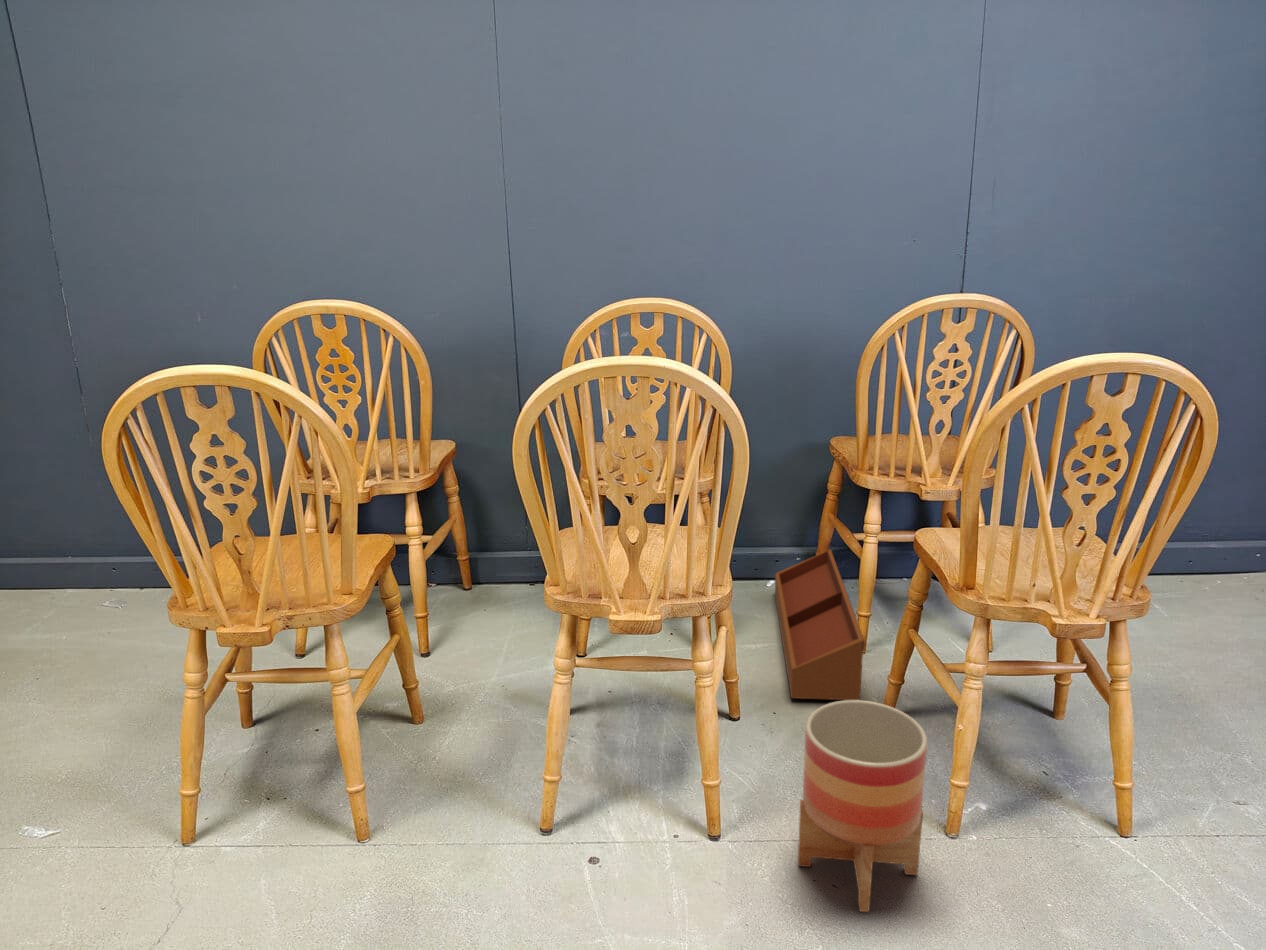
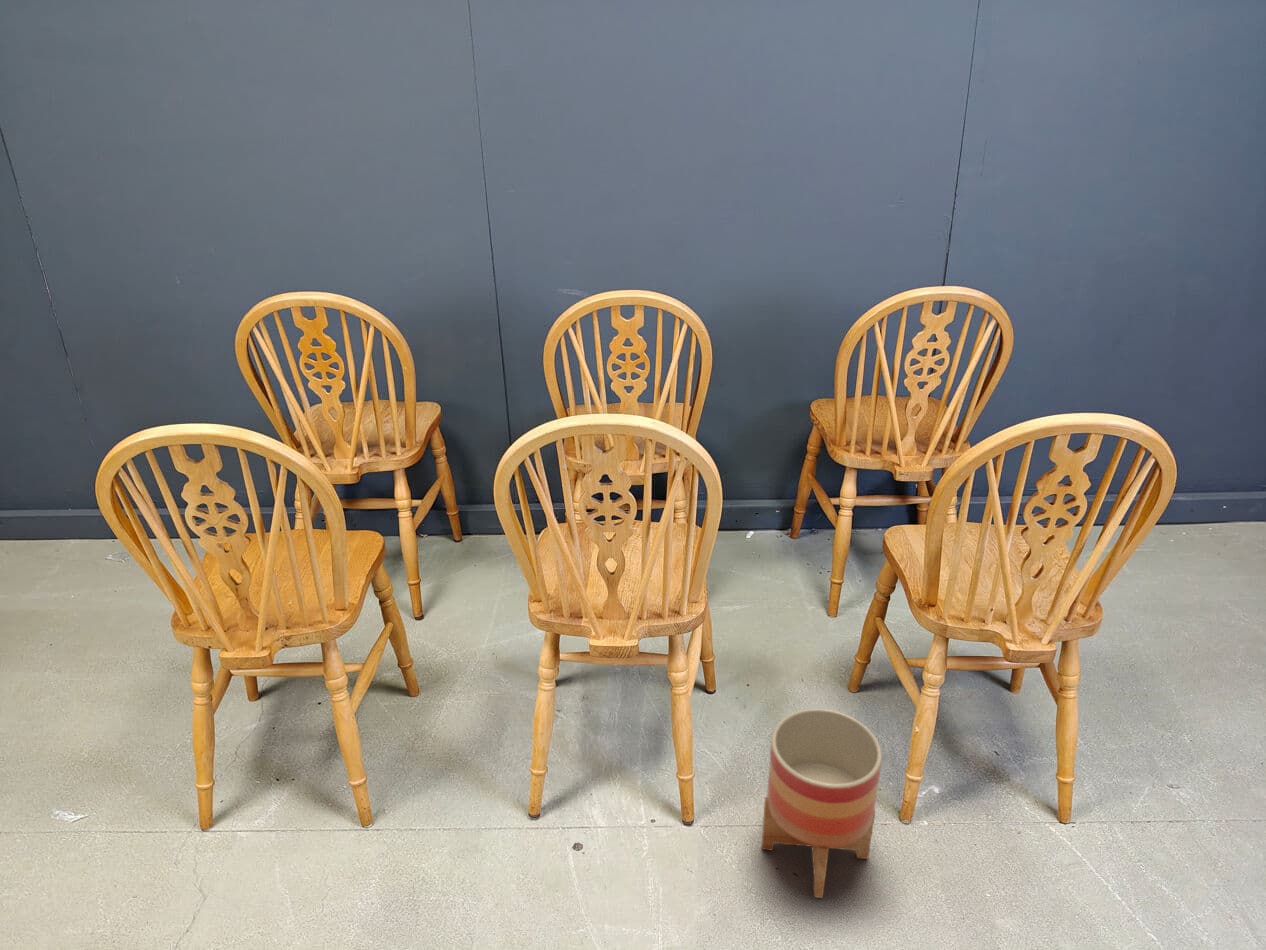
storage bin: present [775,550,865,700] -> none [752,507,833,671]

